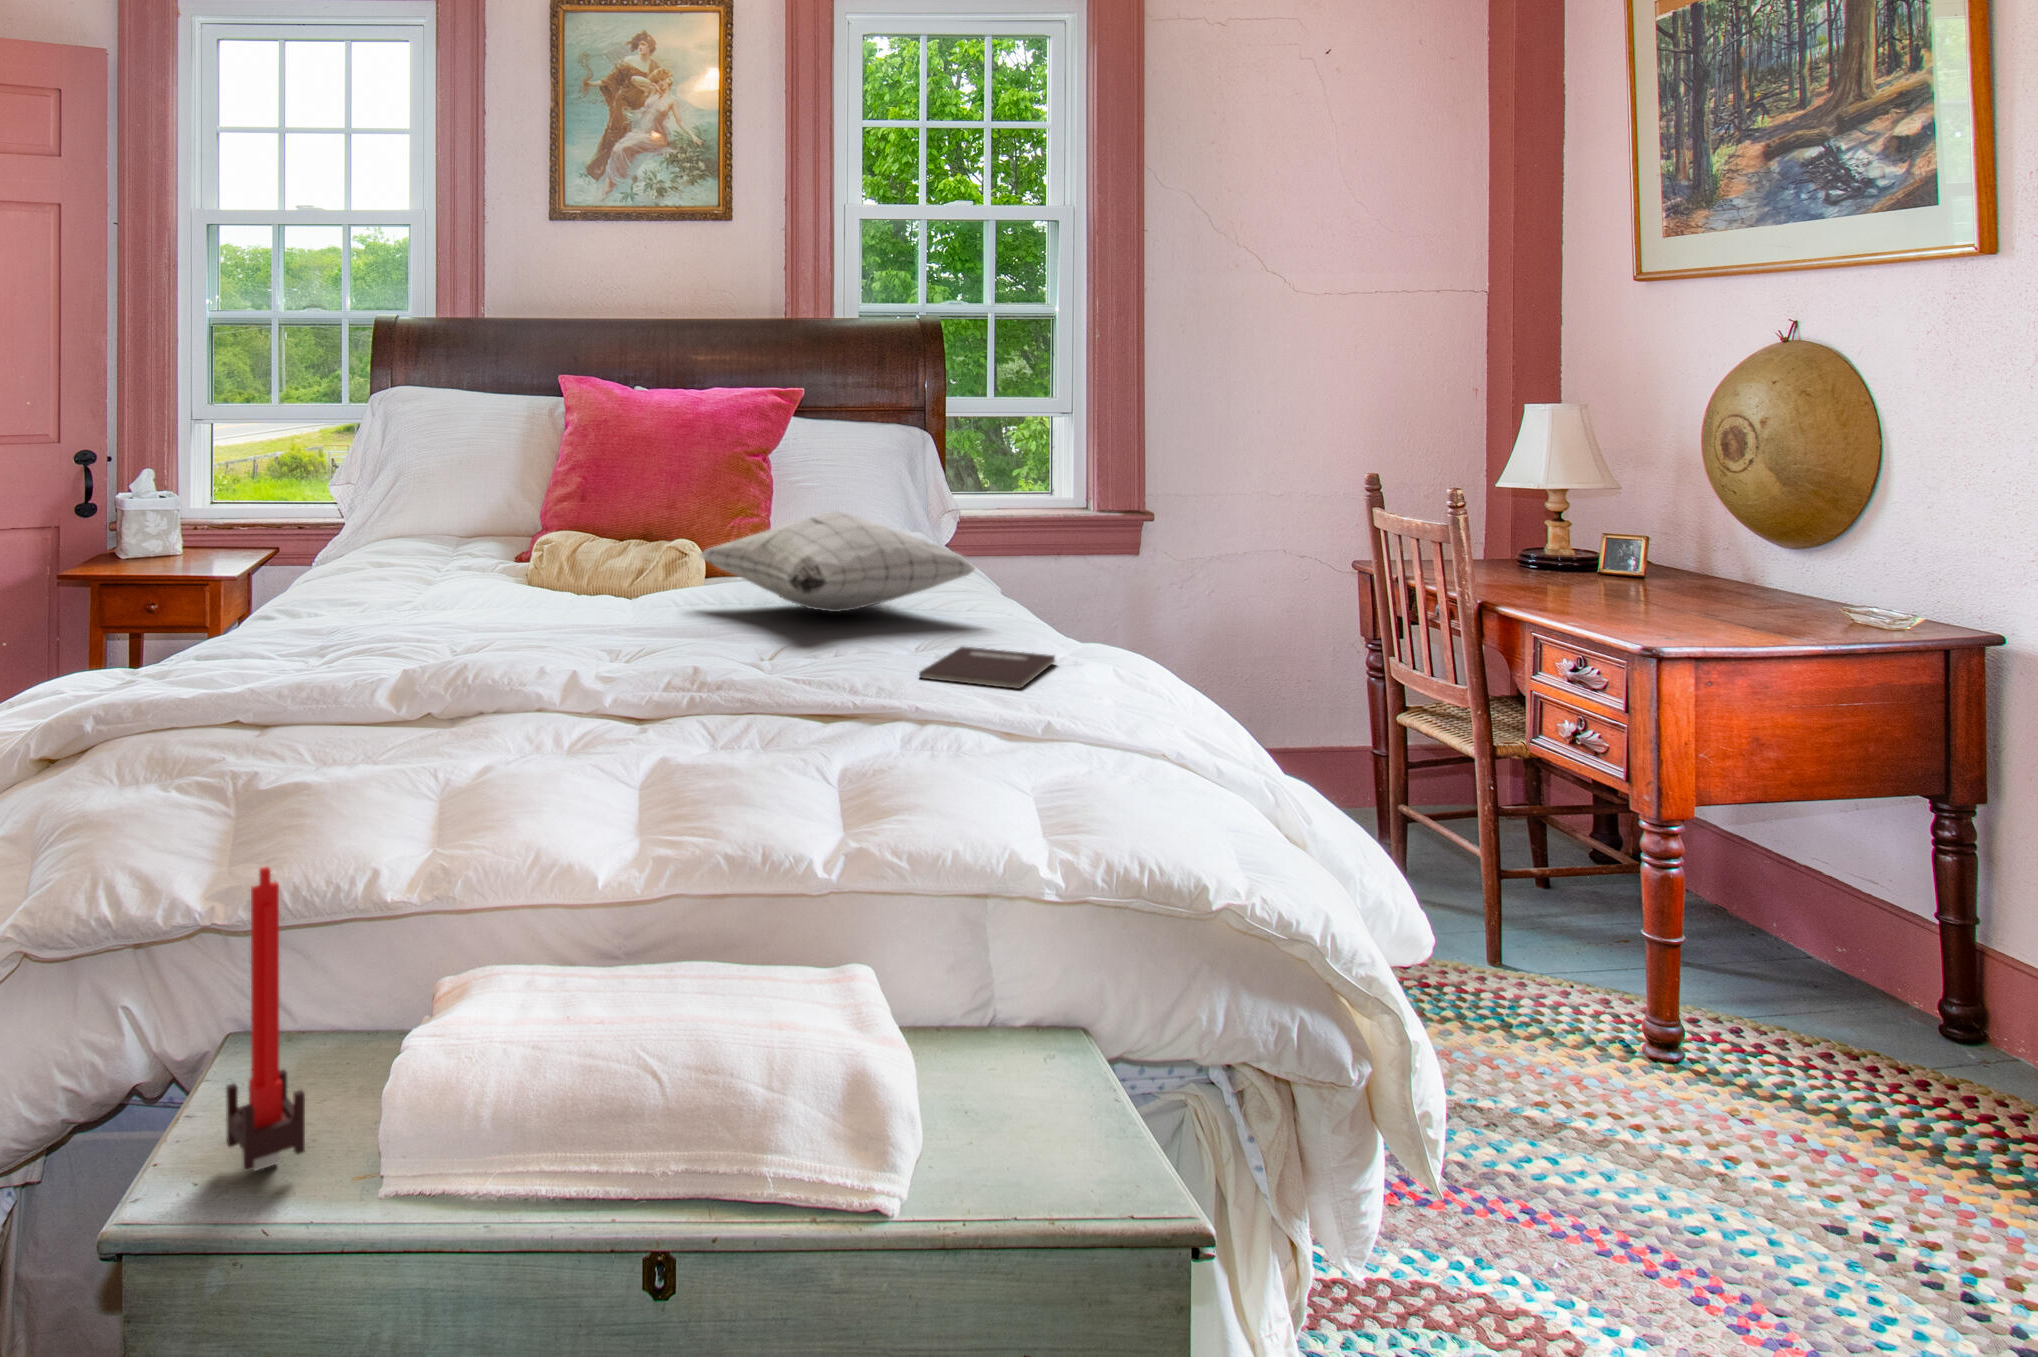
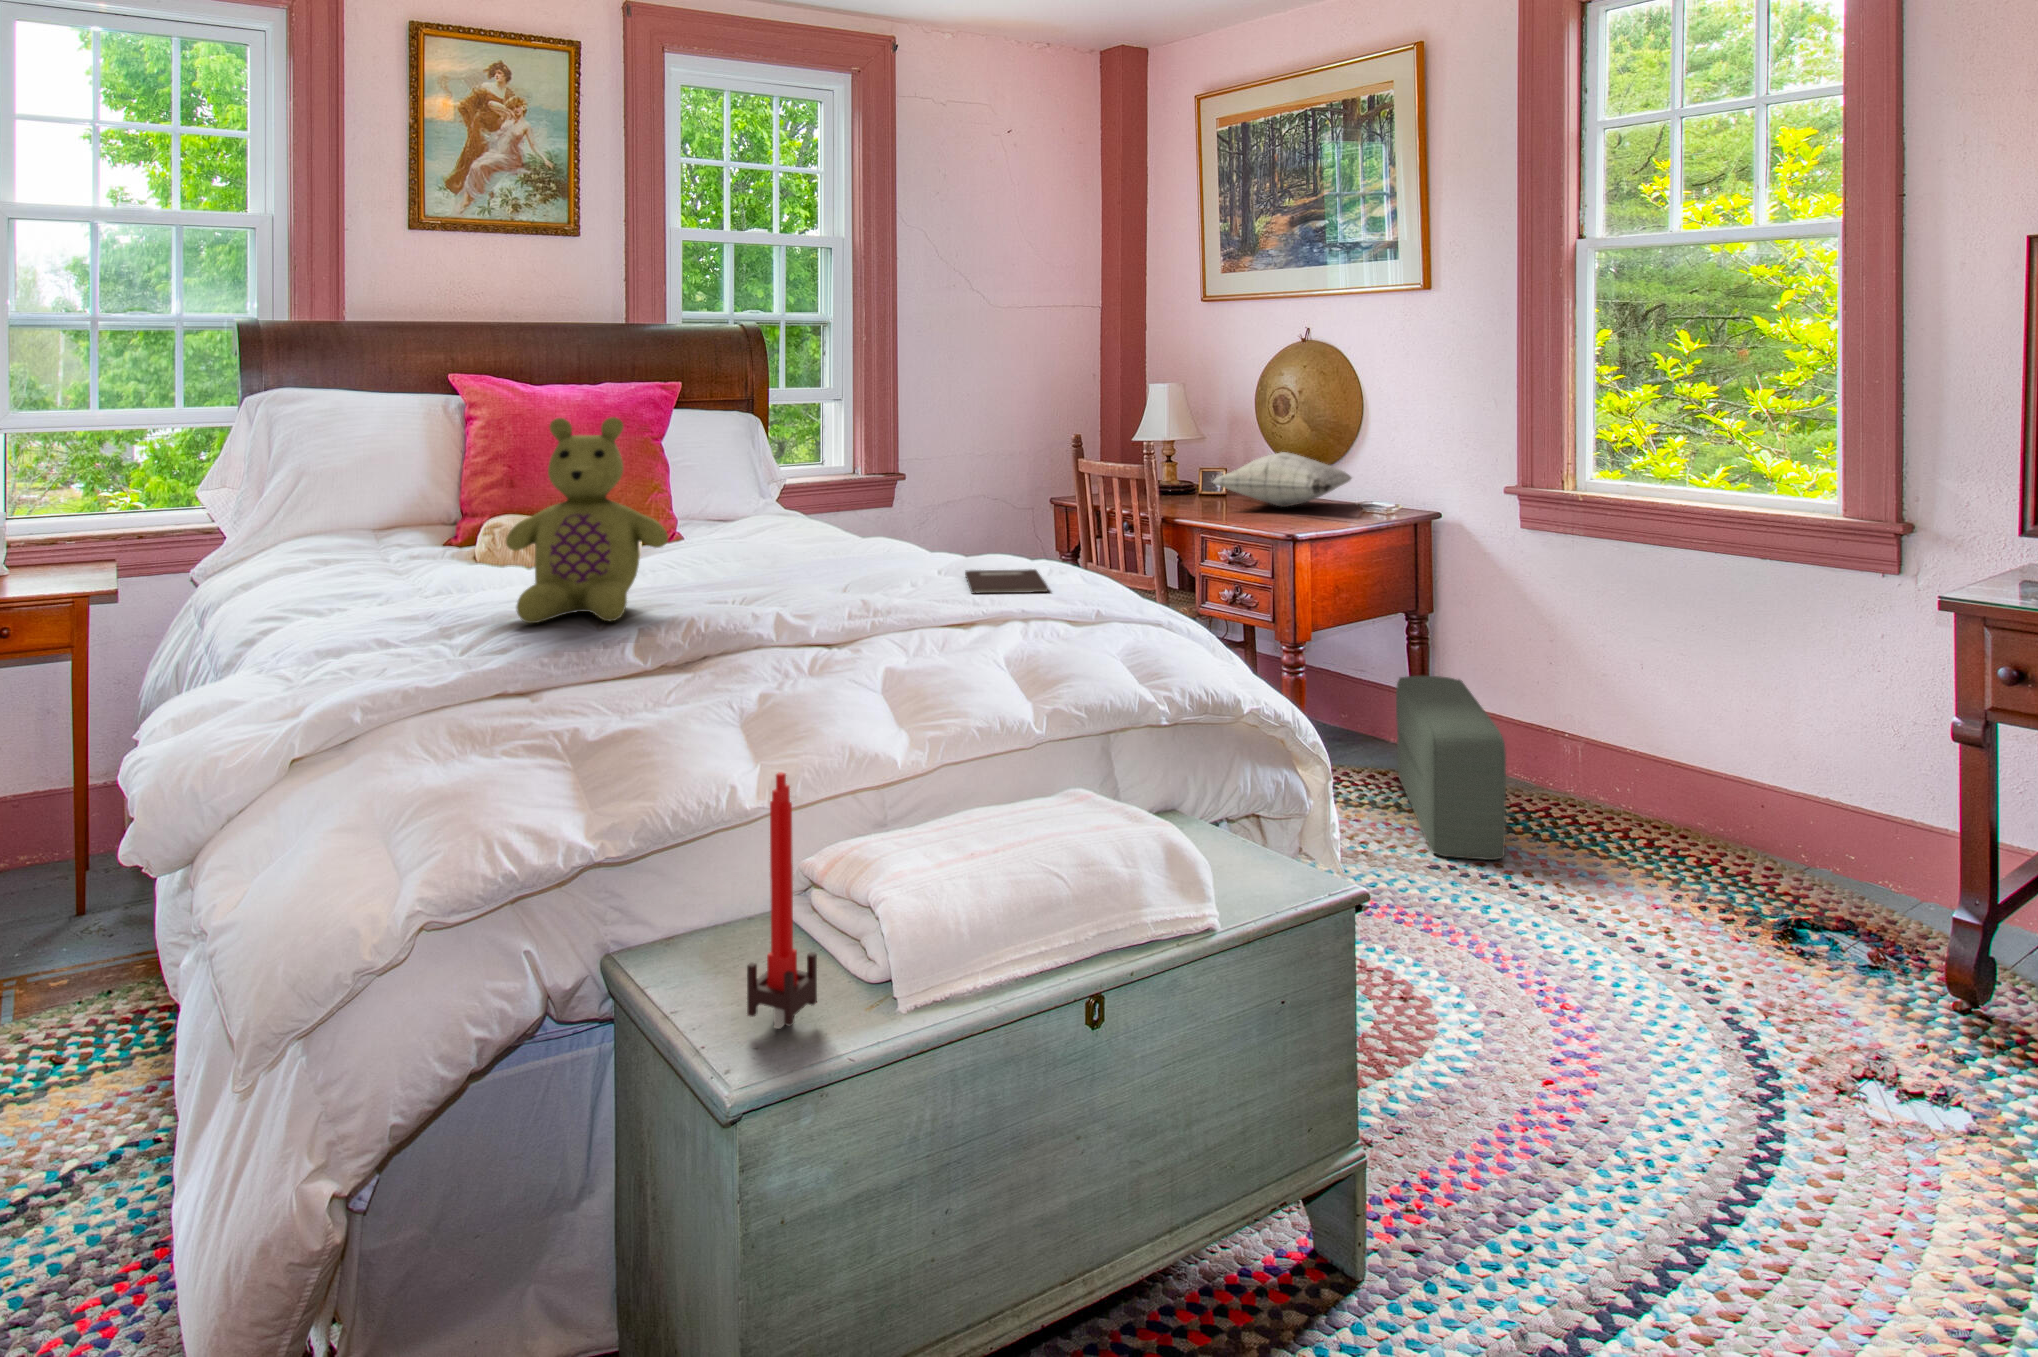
stuffed bear: none [378,428,558,660] -> present [506,417,668,623]
pillow: present [699,511,975,612] -> present [1213,452,1352,507]
pouf: none [1841,902,2011,1256] -> present [1396,676,1506,860]

